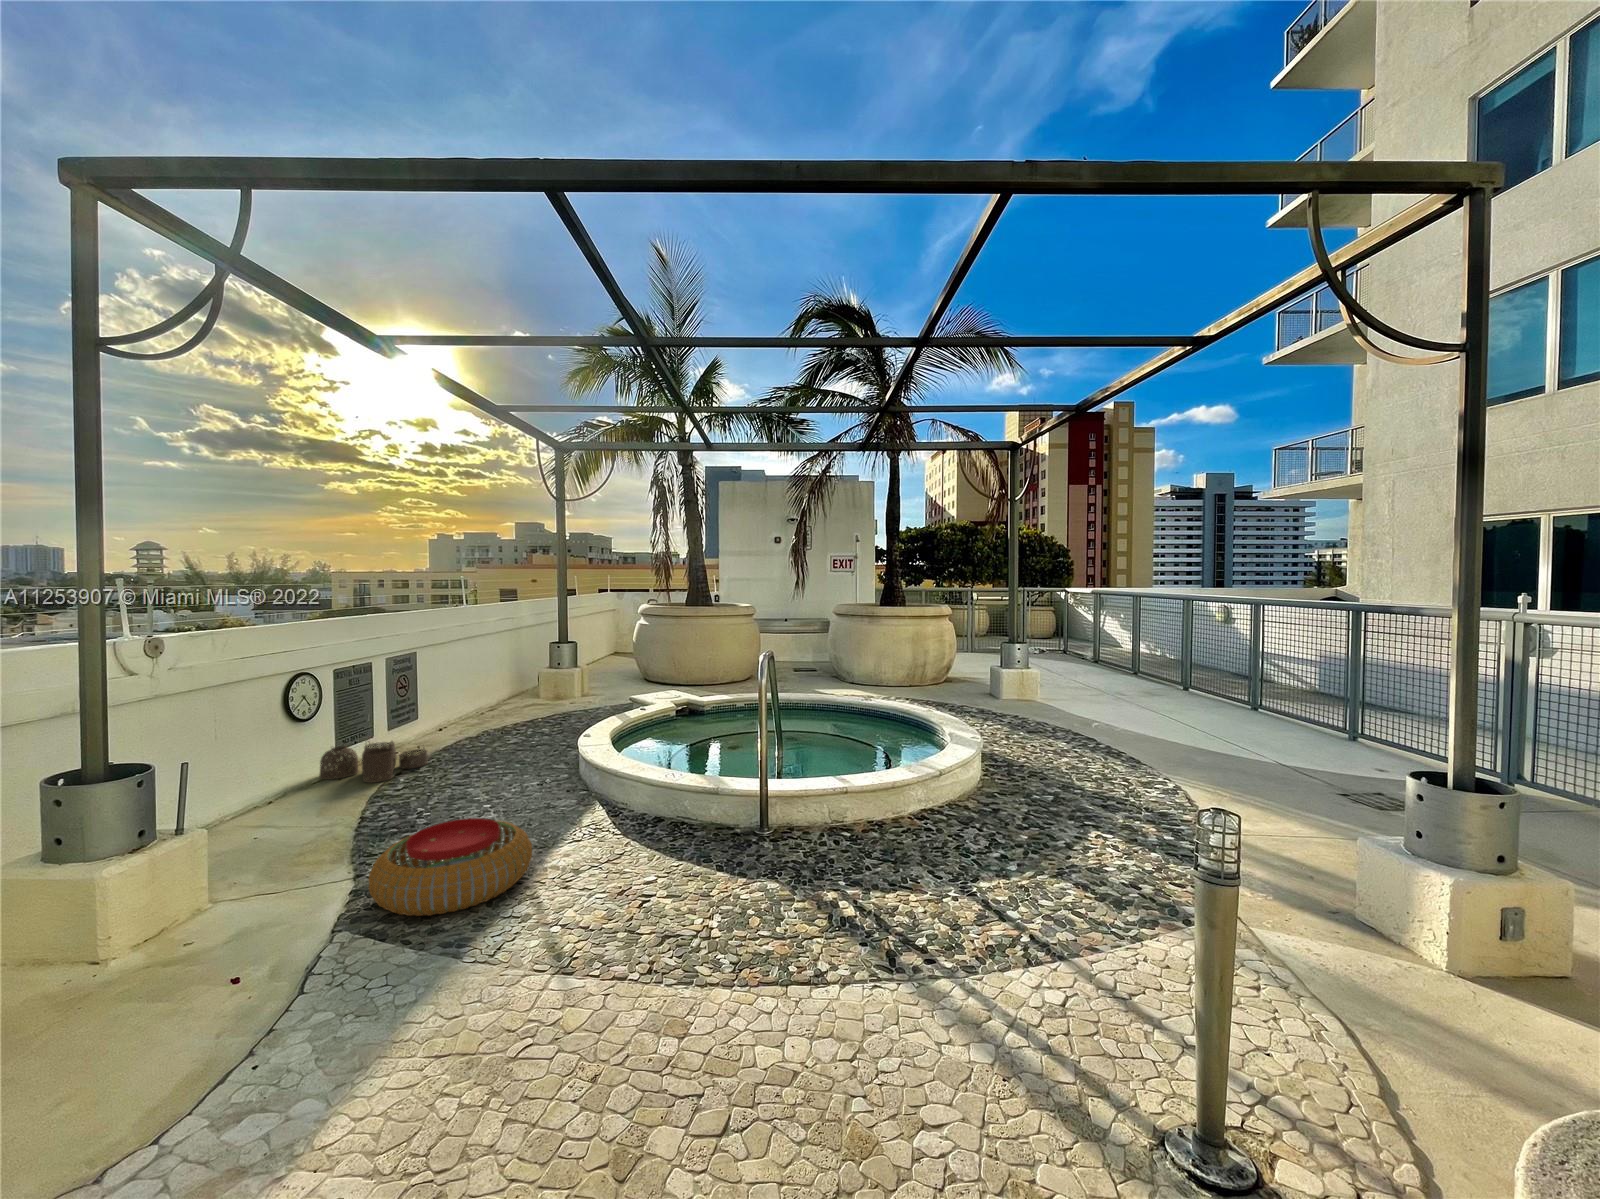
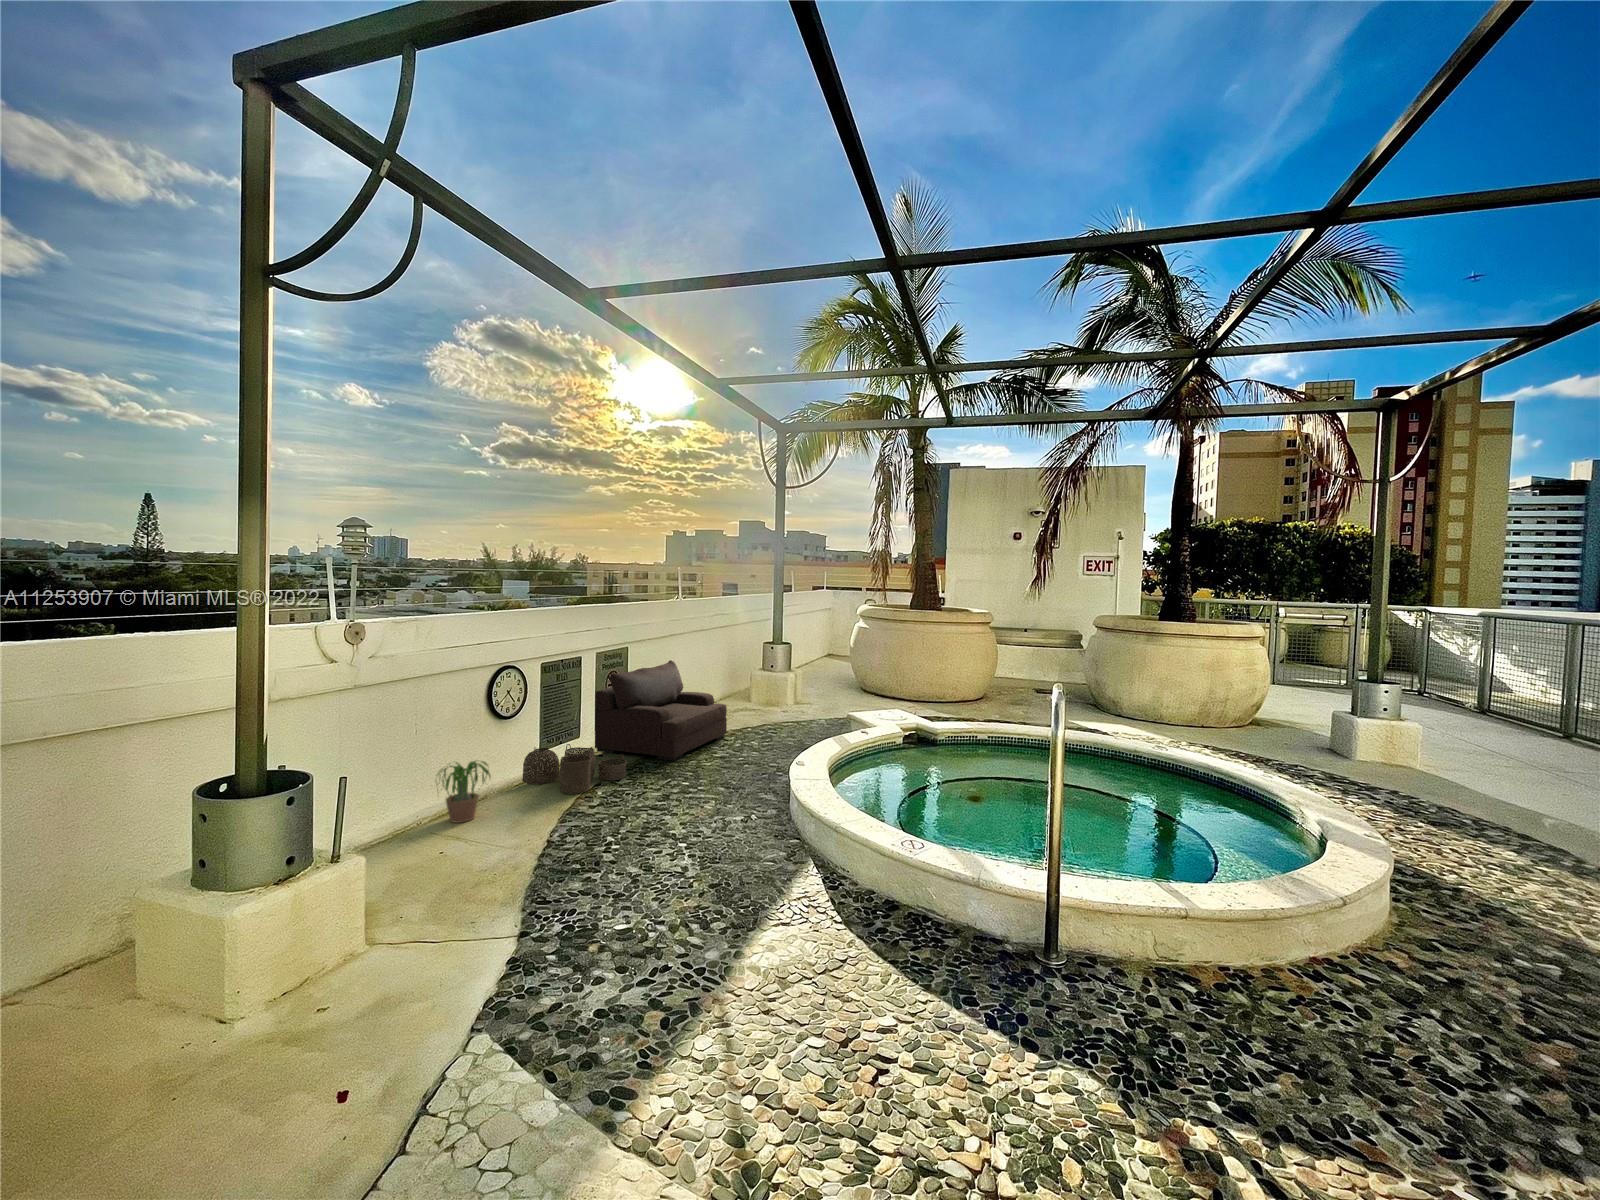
armchair: none [389,661,521,747] -> present [595,660,727,761]
potted plant: none [225,759,302,817] -> present [436,761,490,823]
pouf: present [368,818,532,916] -> none [524,877,724,1024]

